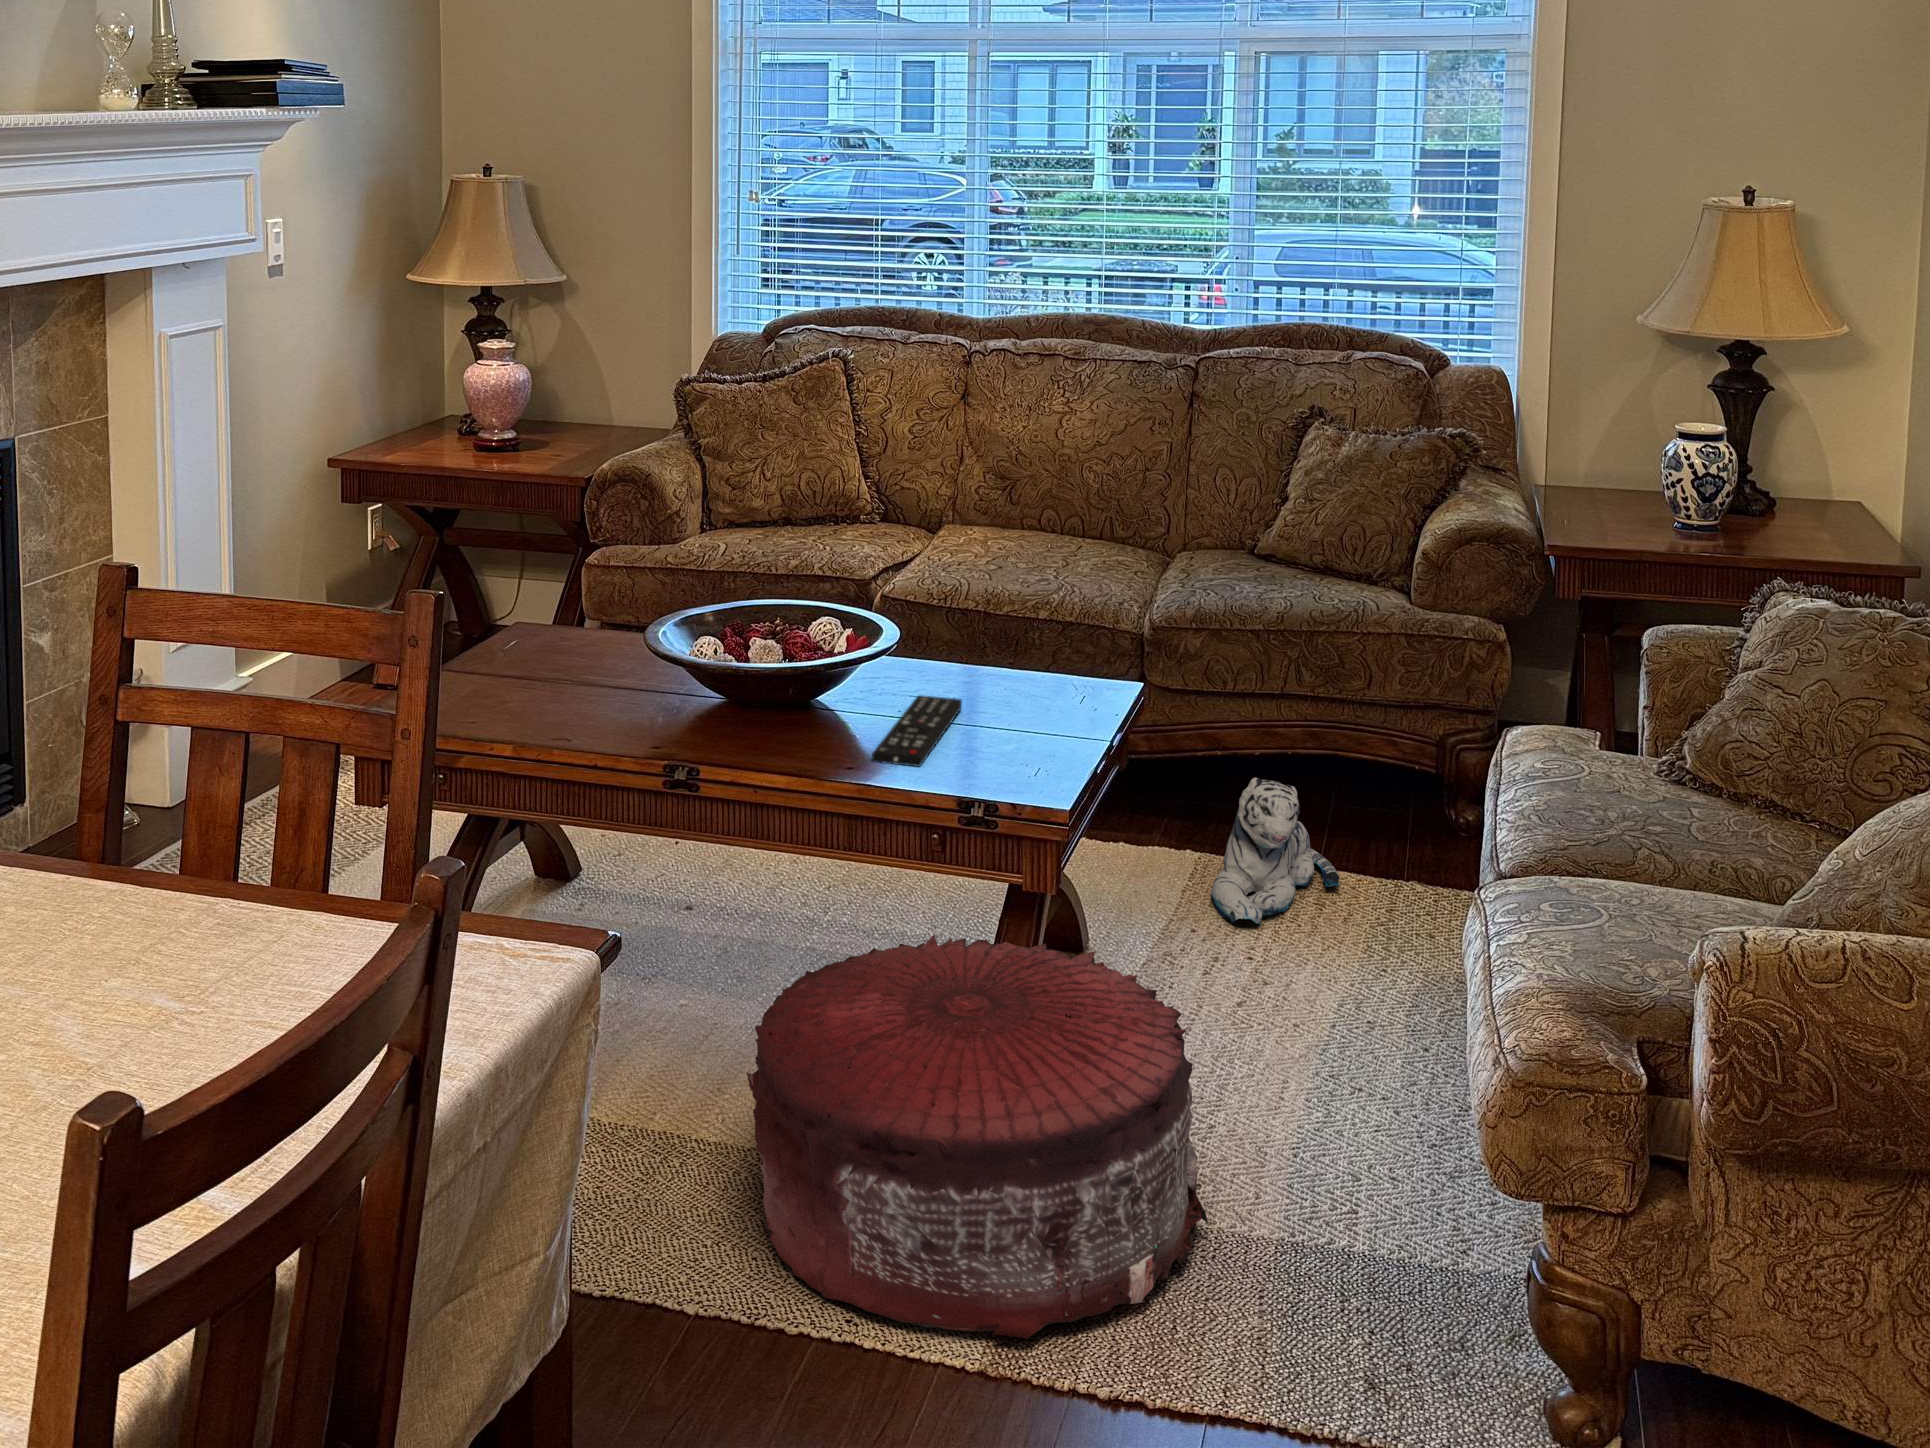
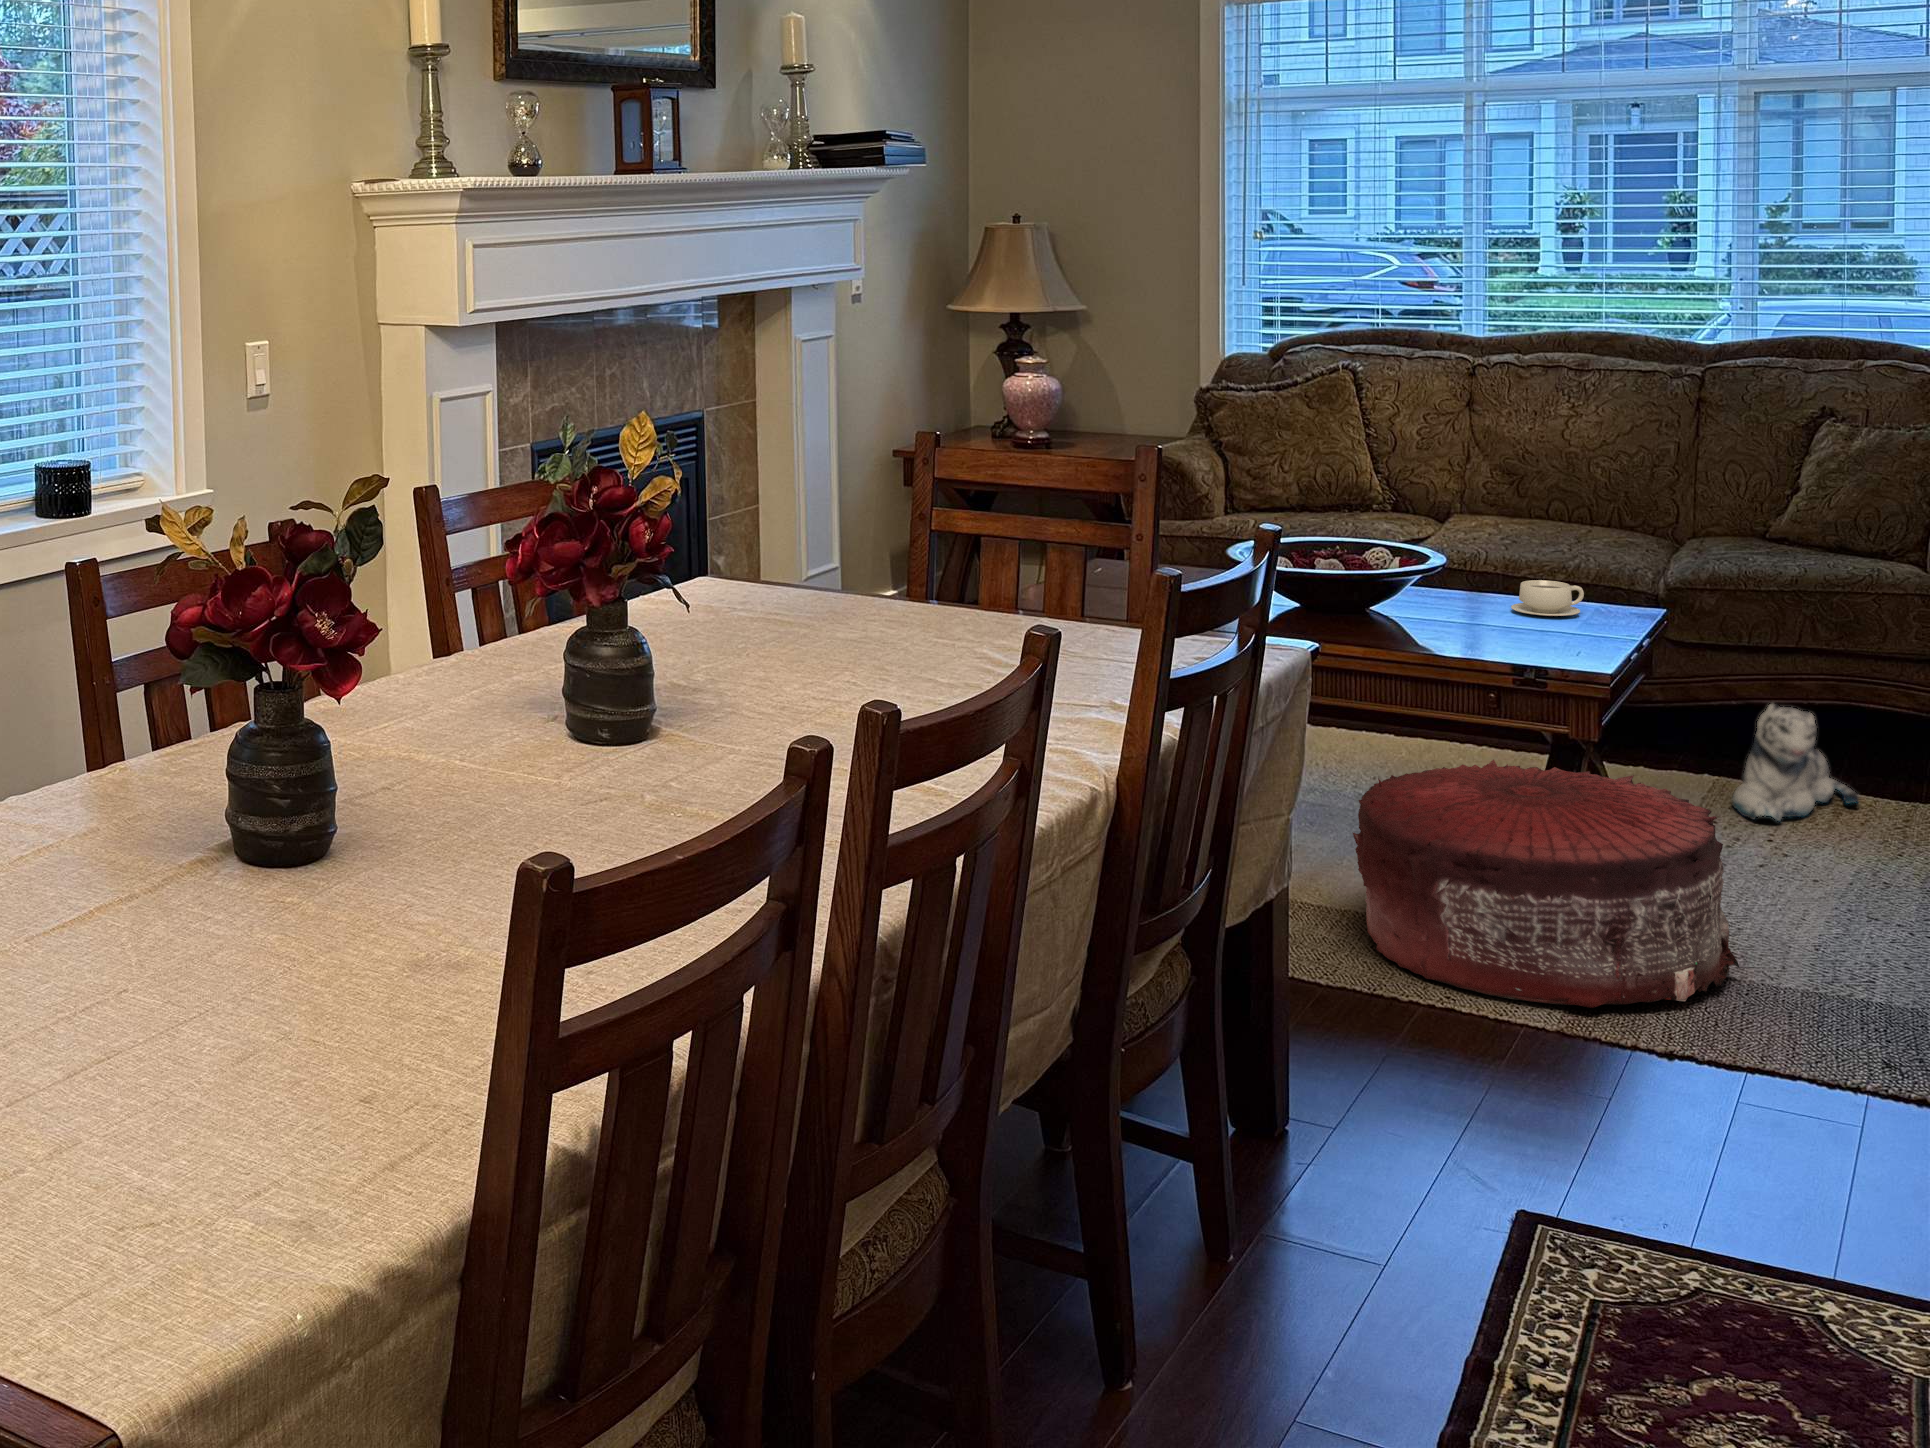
teacup: none [978,653,1058,702] -> present [1511,580,1584,616]
remote control: present [872,695,962,767] -> none [1430,607,1500,646]

